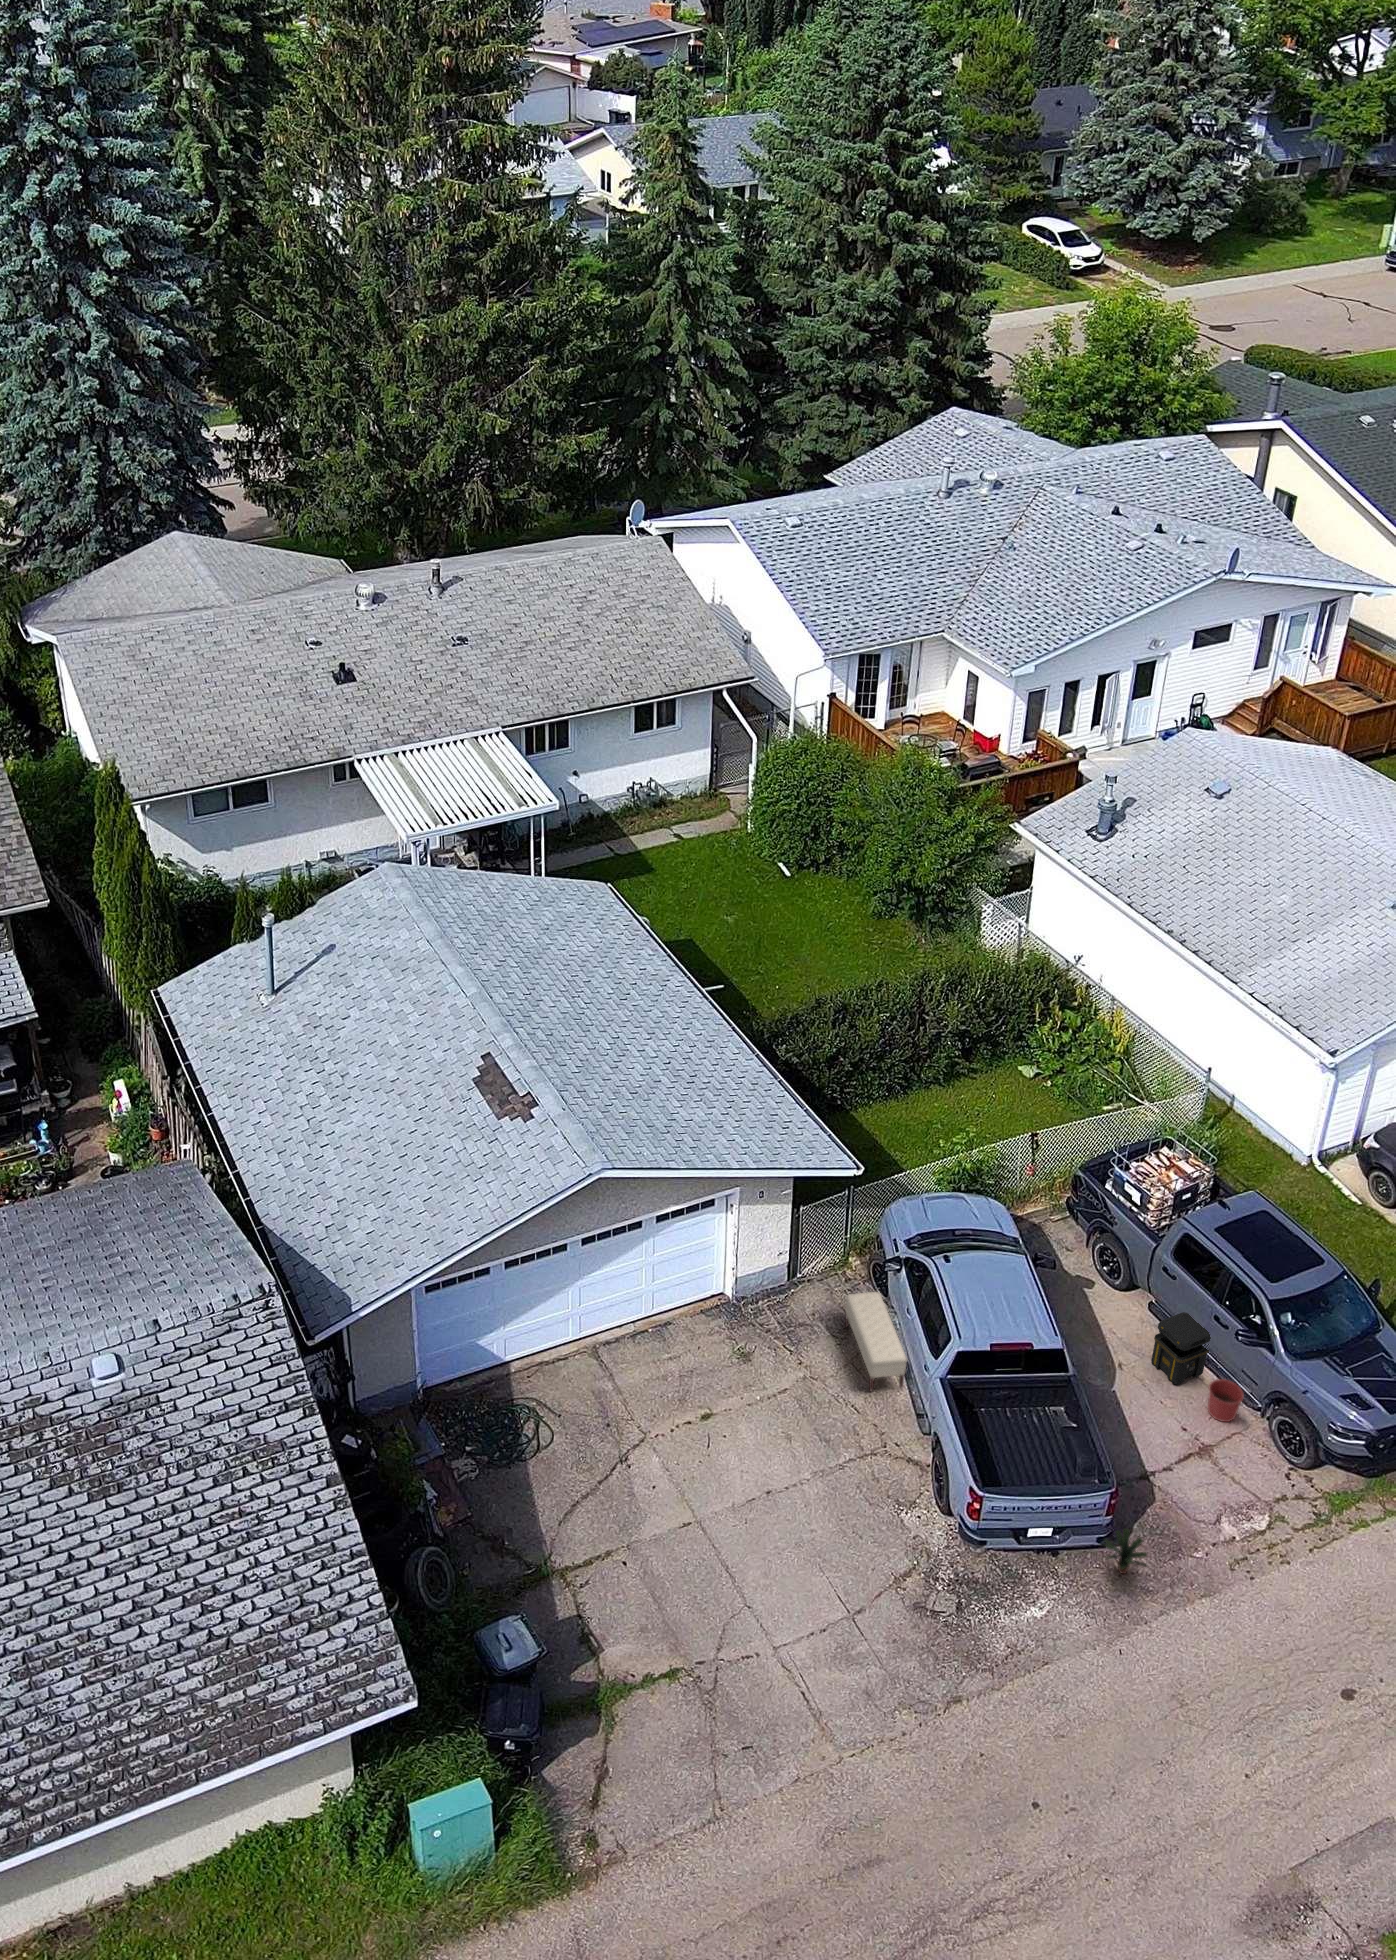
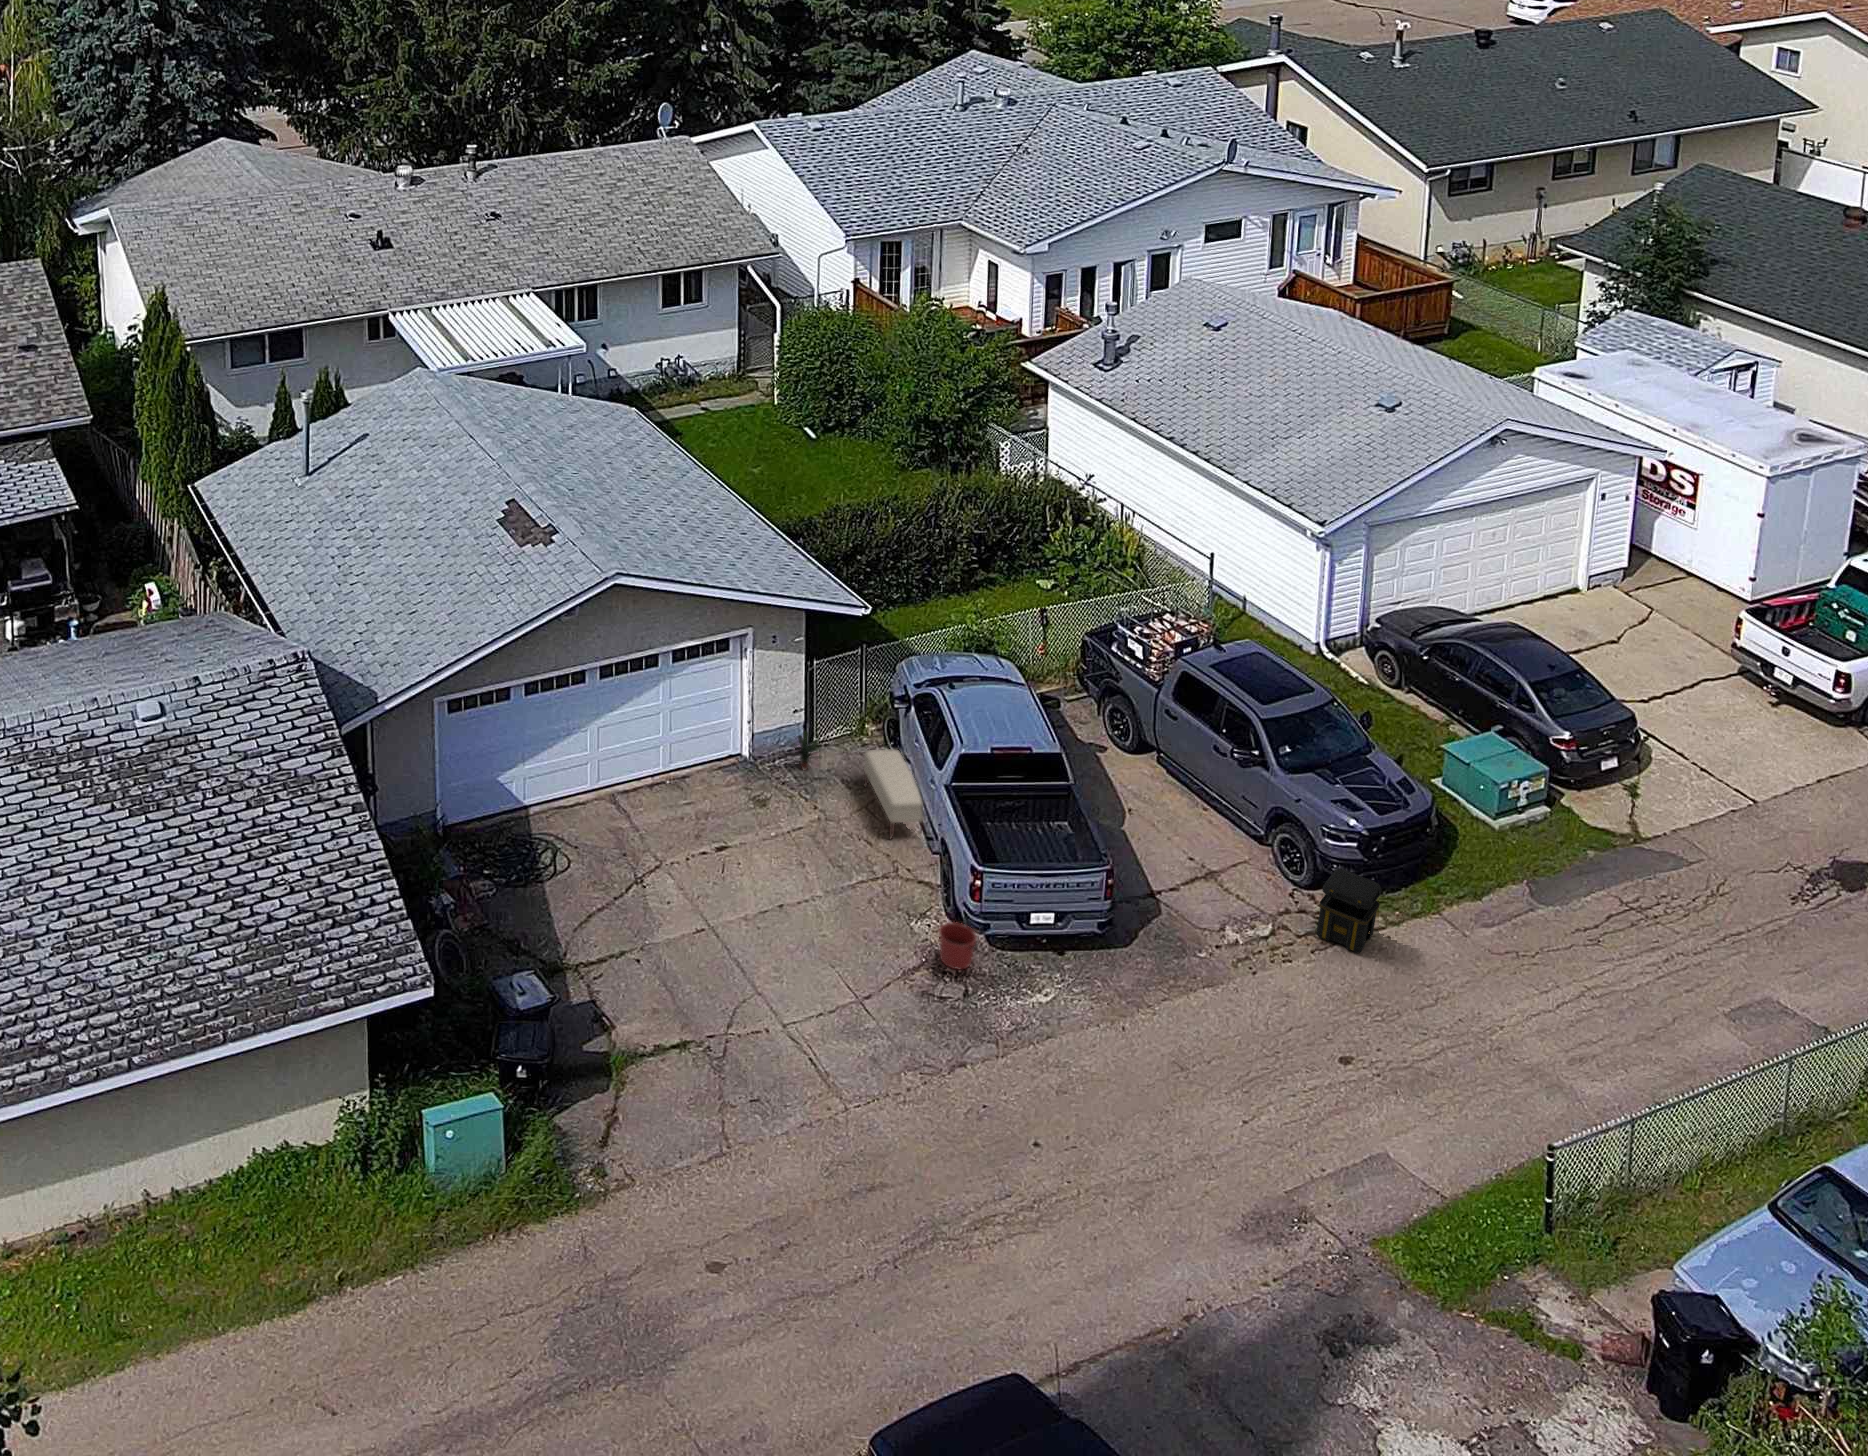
toolbox: present [1151,1312,1211,1384] -> present [1317,869,1381,953]
bucket: present [1208,1379,1244,1422] -> present [939,922,977,970]
potted plant: present [1105,1528,1147,1574] -> present [791,732,820,770]

